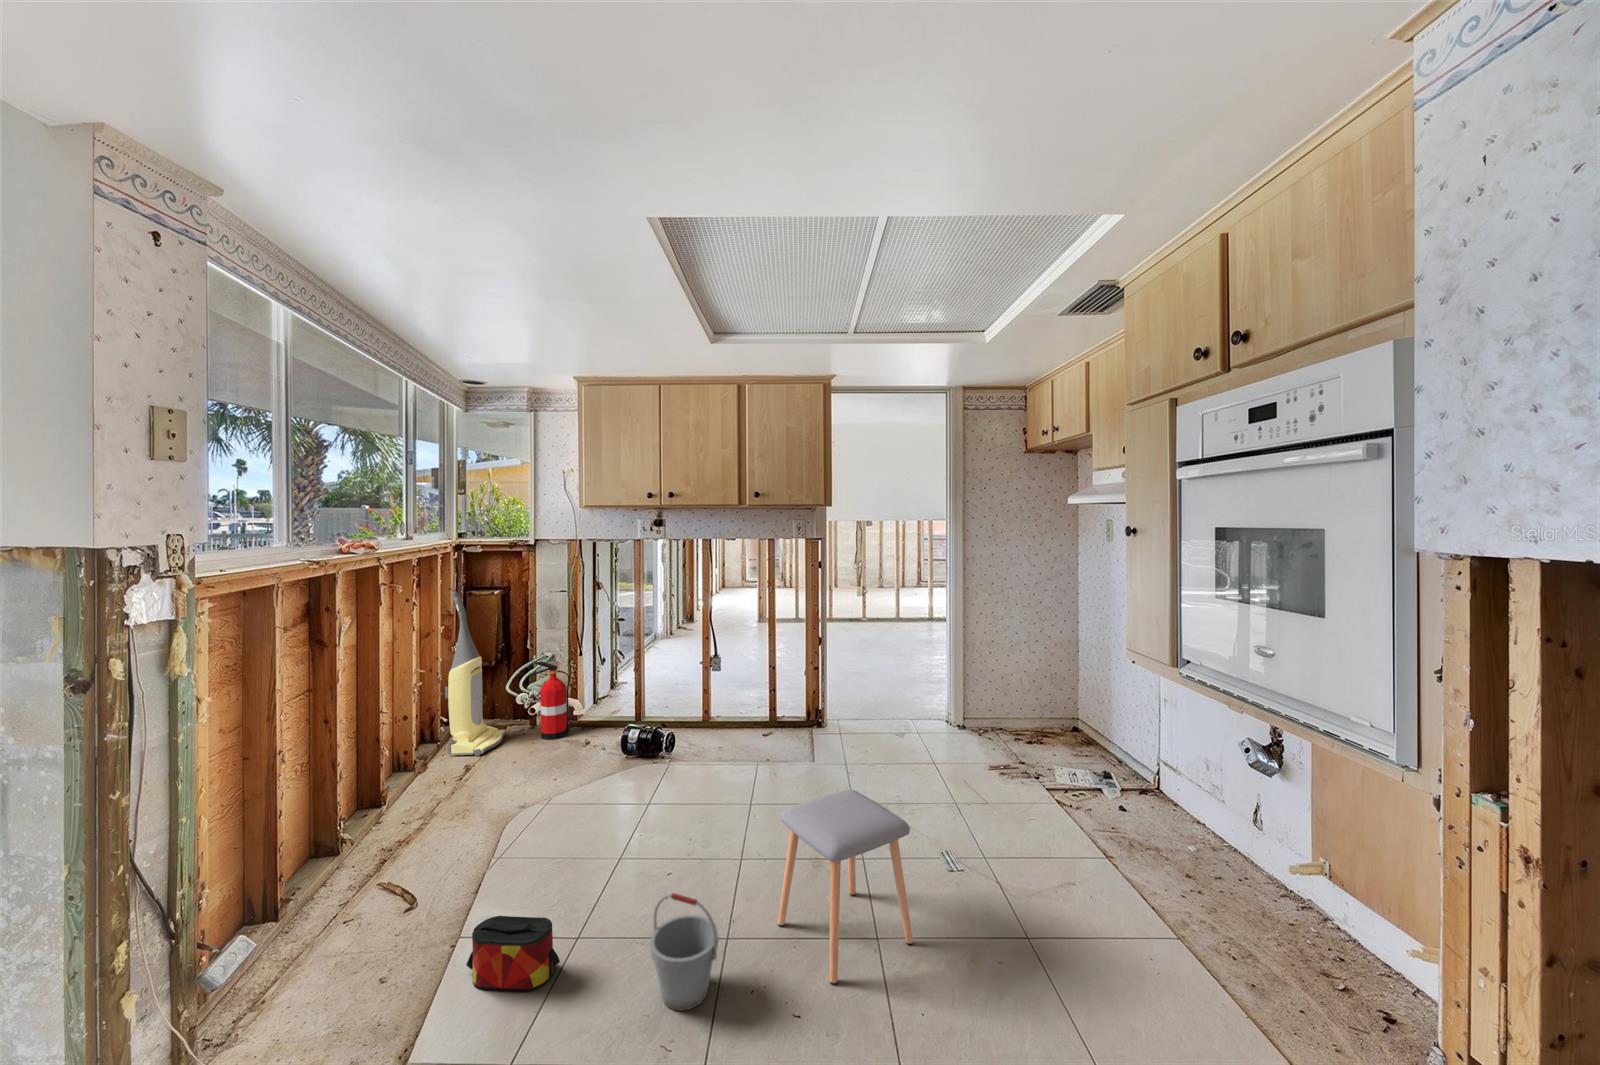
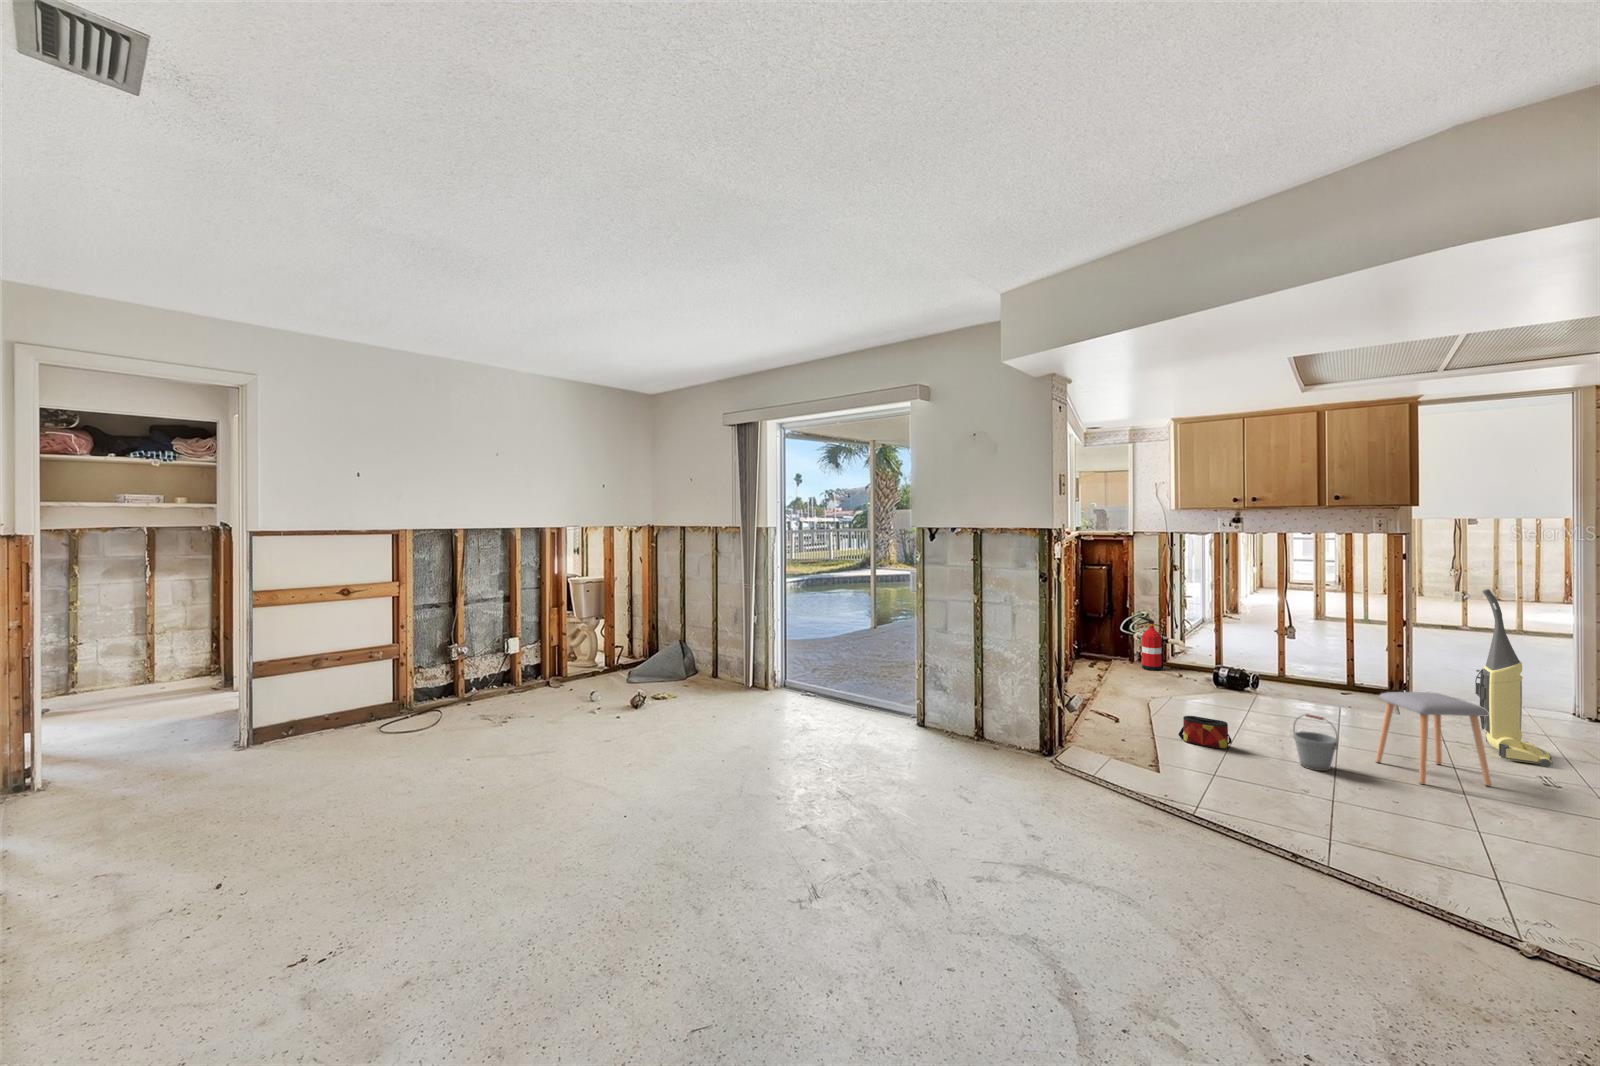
vacuum cleaner: present [445,592,506,756] -> present [1475,589,1553,767]

